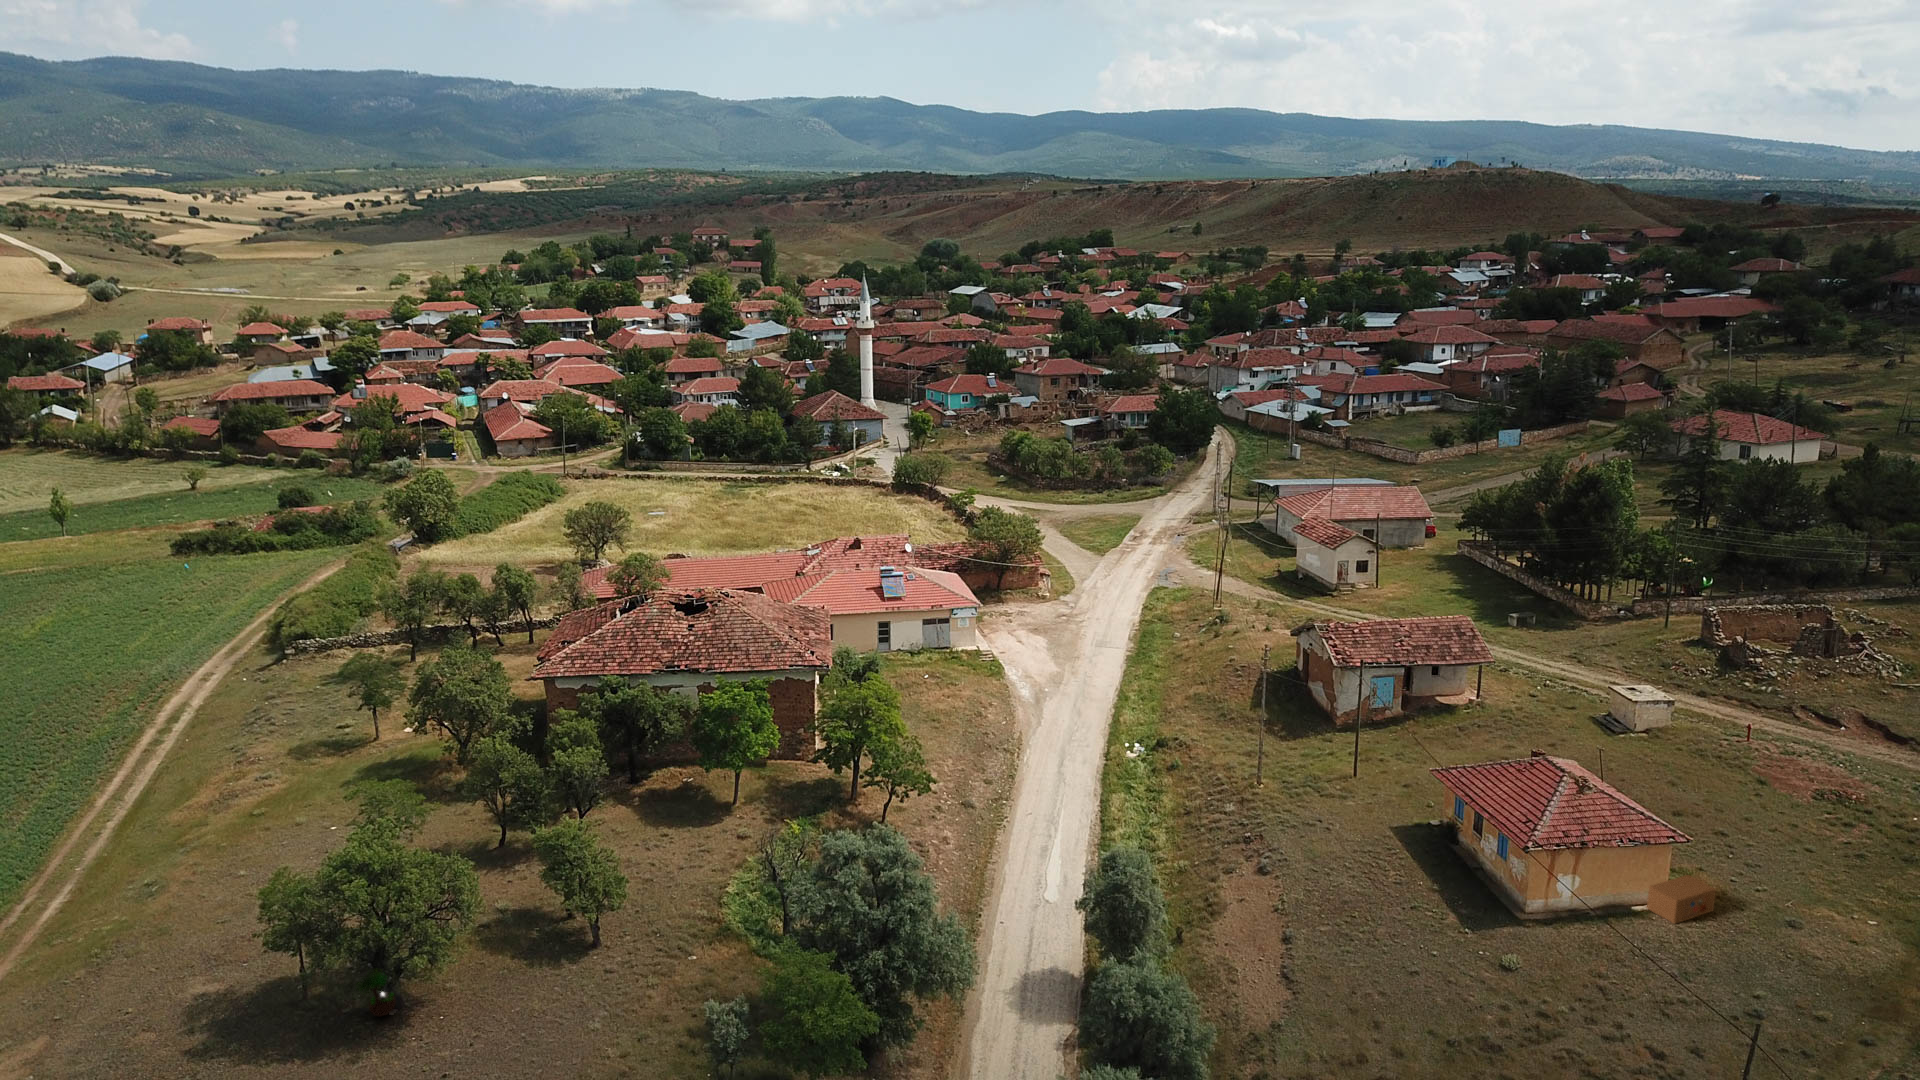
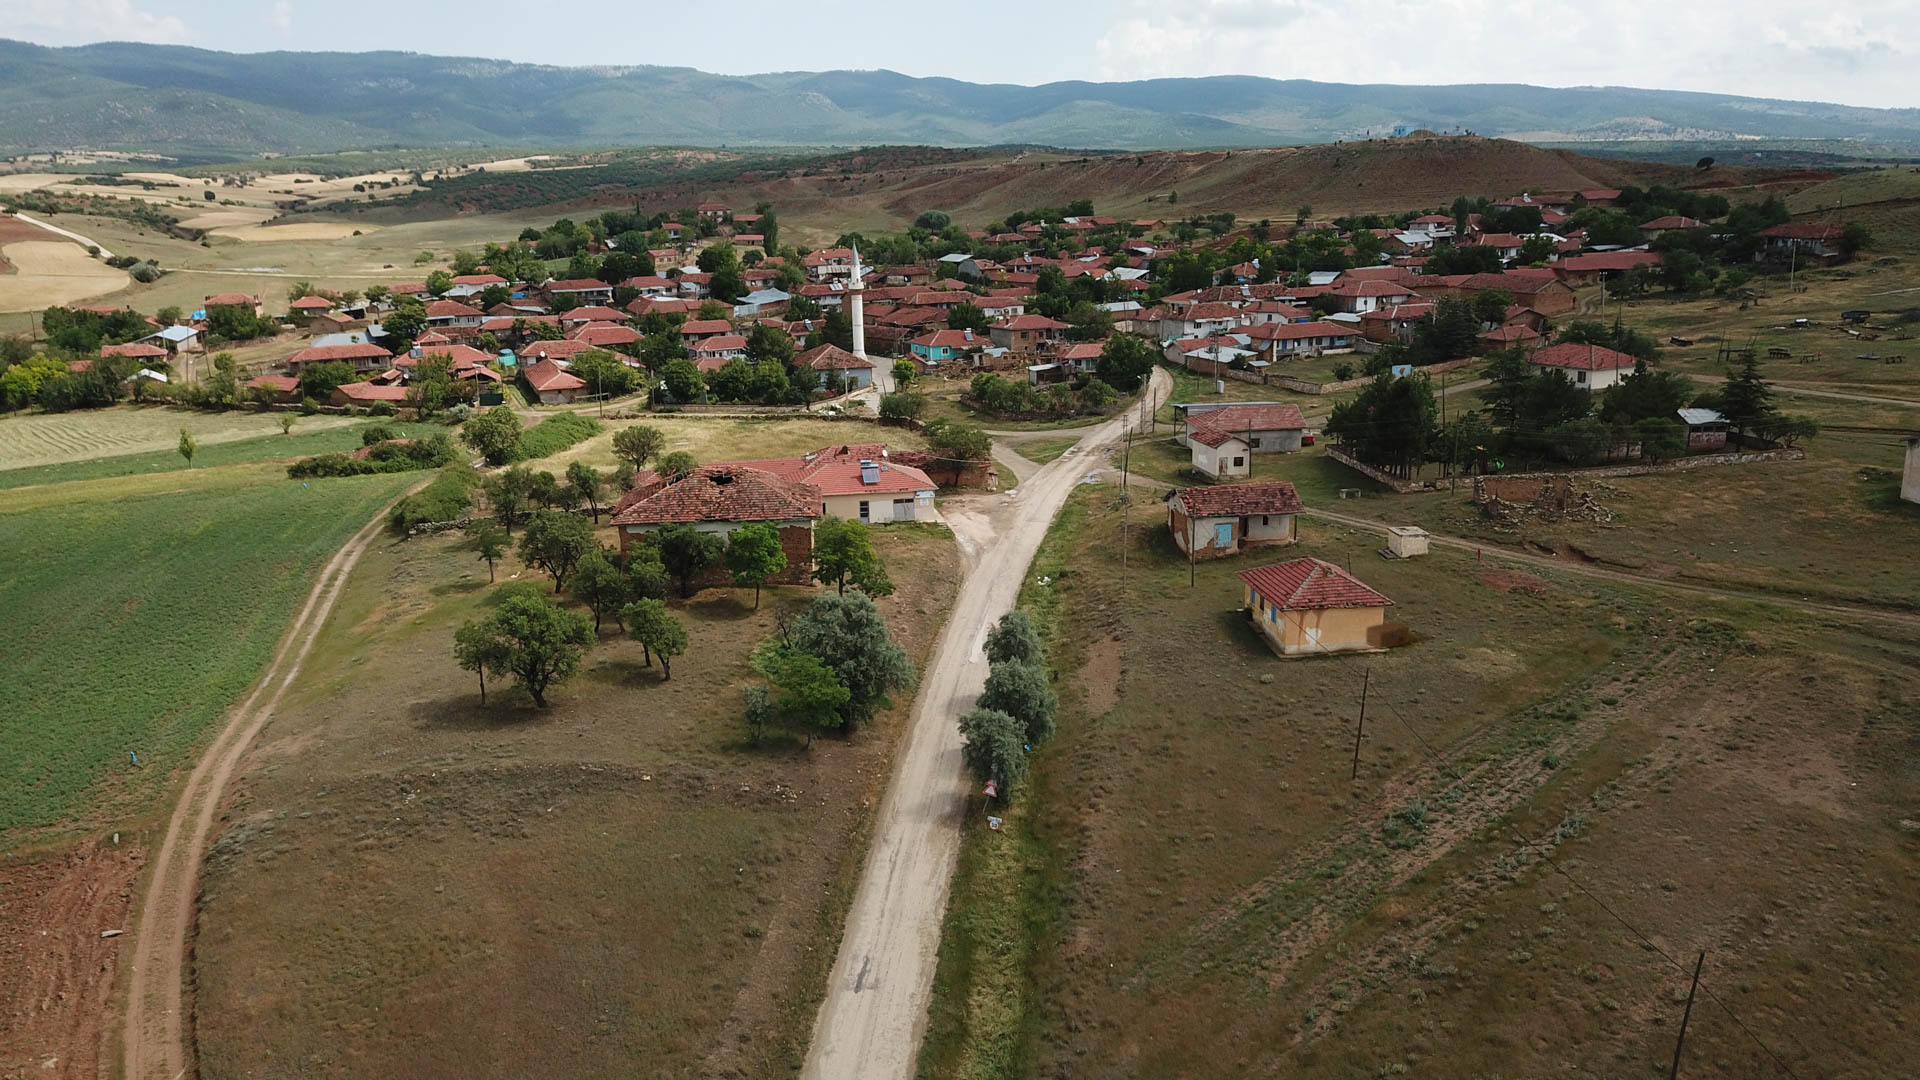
potted tree: present [357,970,396,1016] -> none [521,674,545,707]

